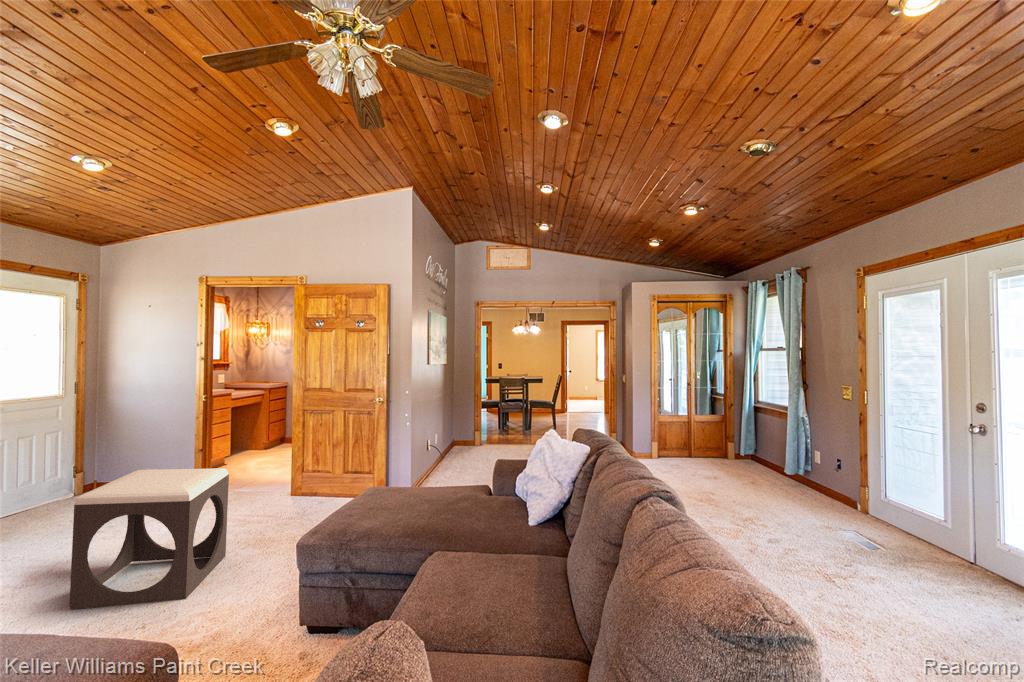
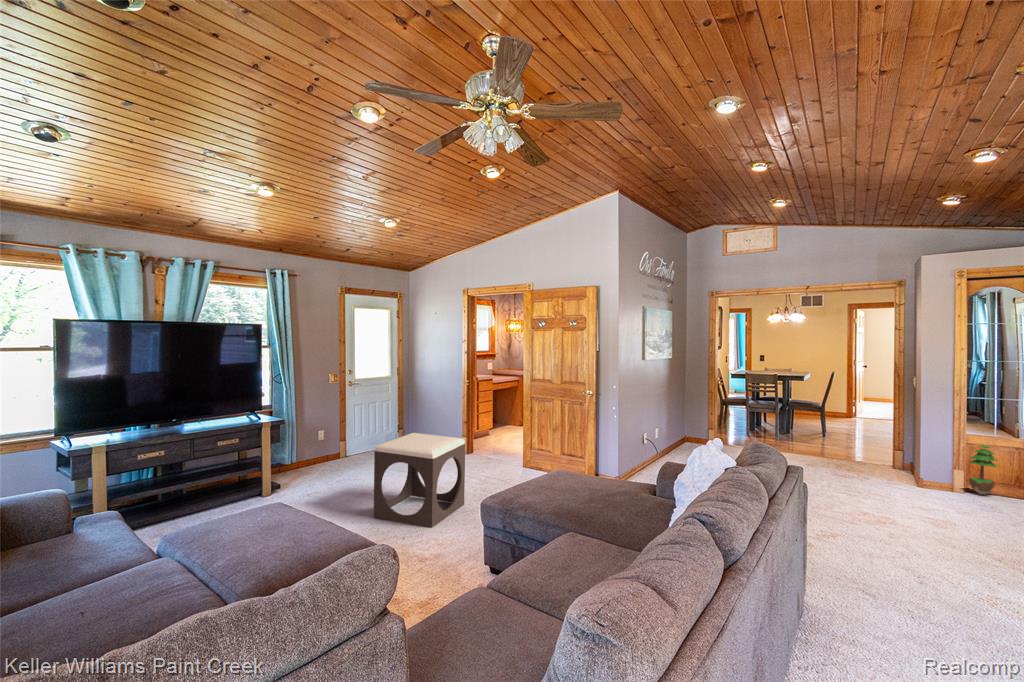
potted tree: none [659,412,677,459] -> present [969,445,997,495]

